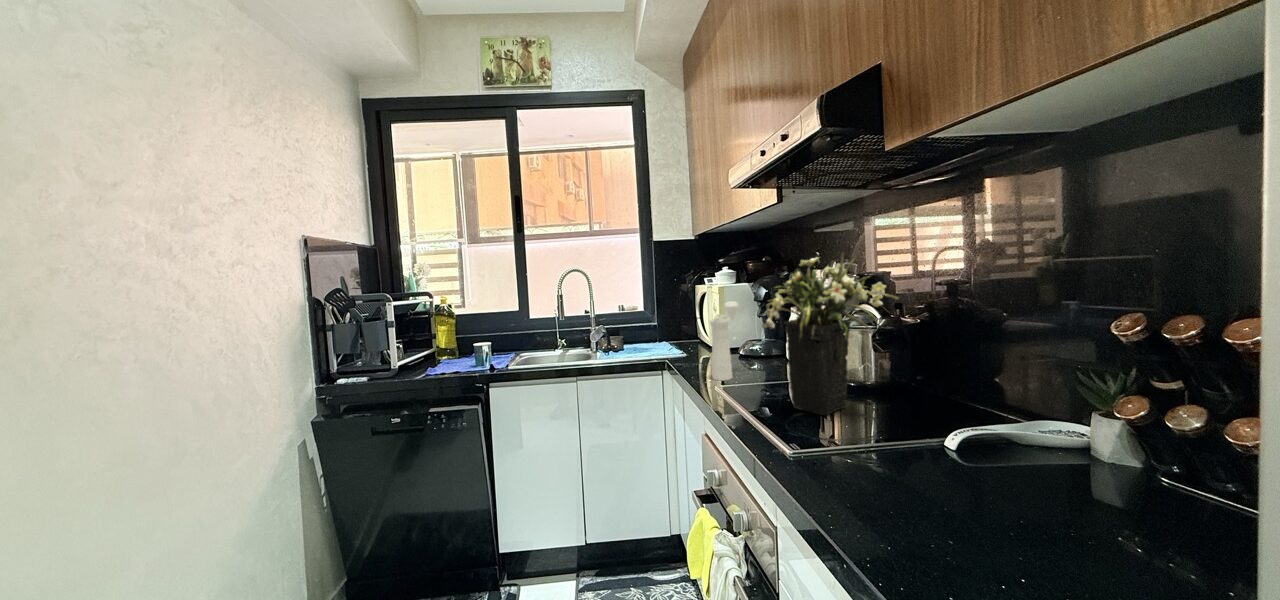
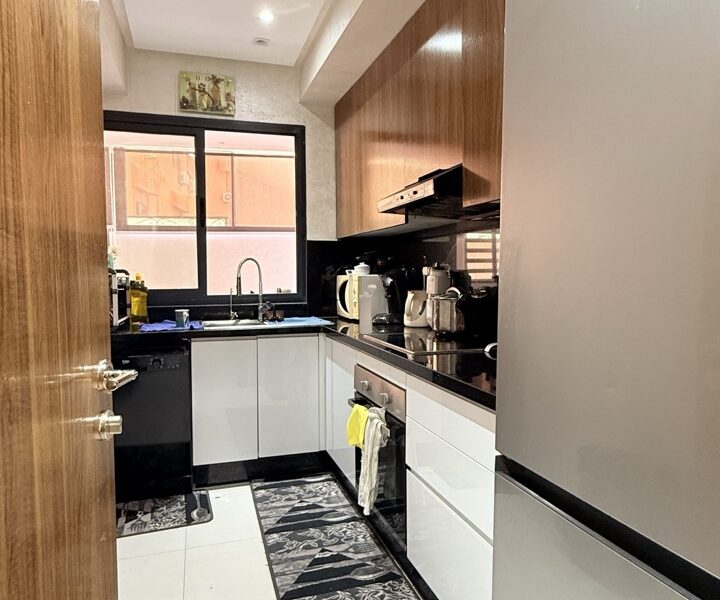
flower arrangement: present [762,253,898,415] -> none [396,256,470,346]

